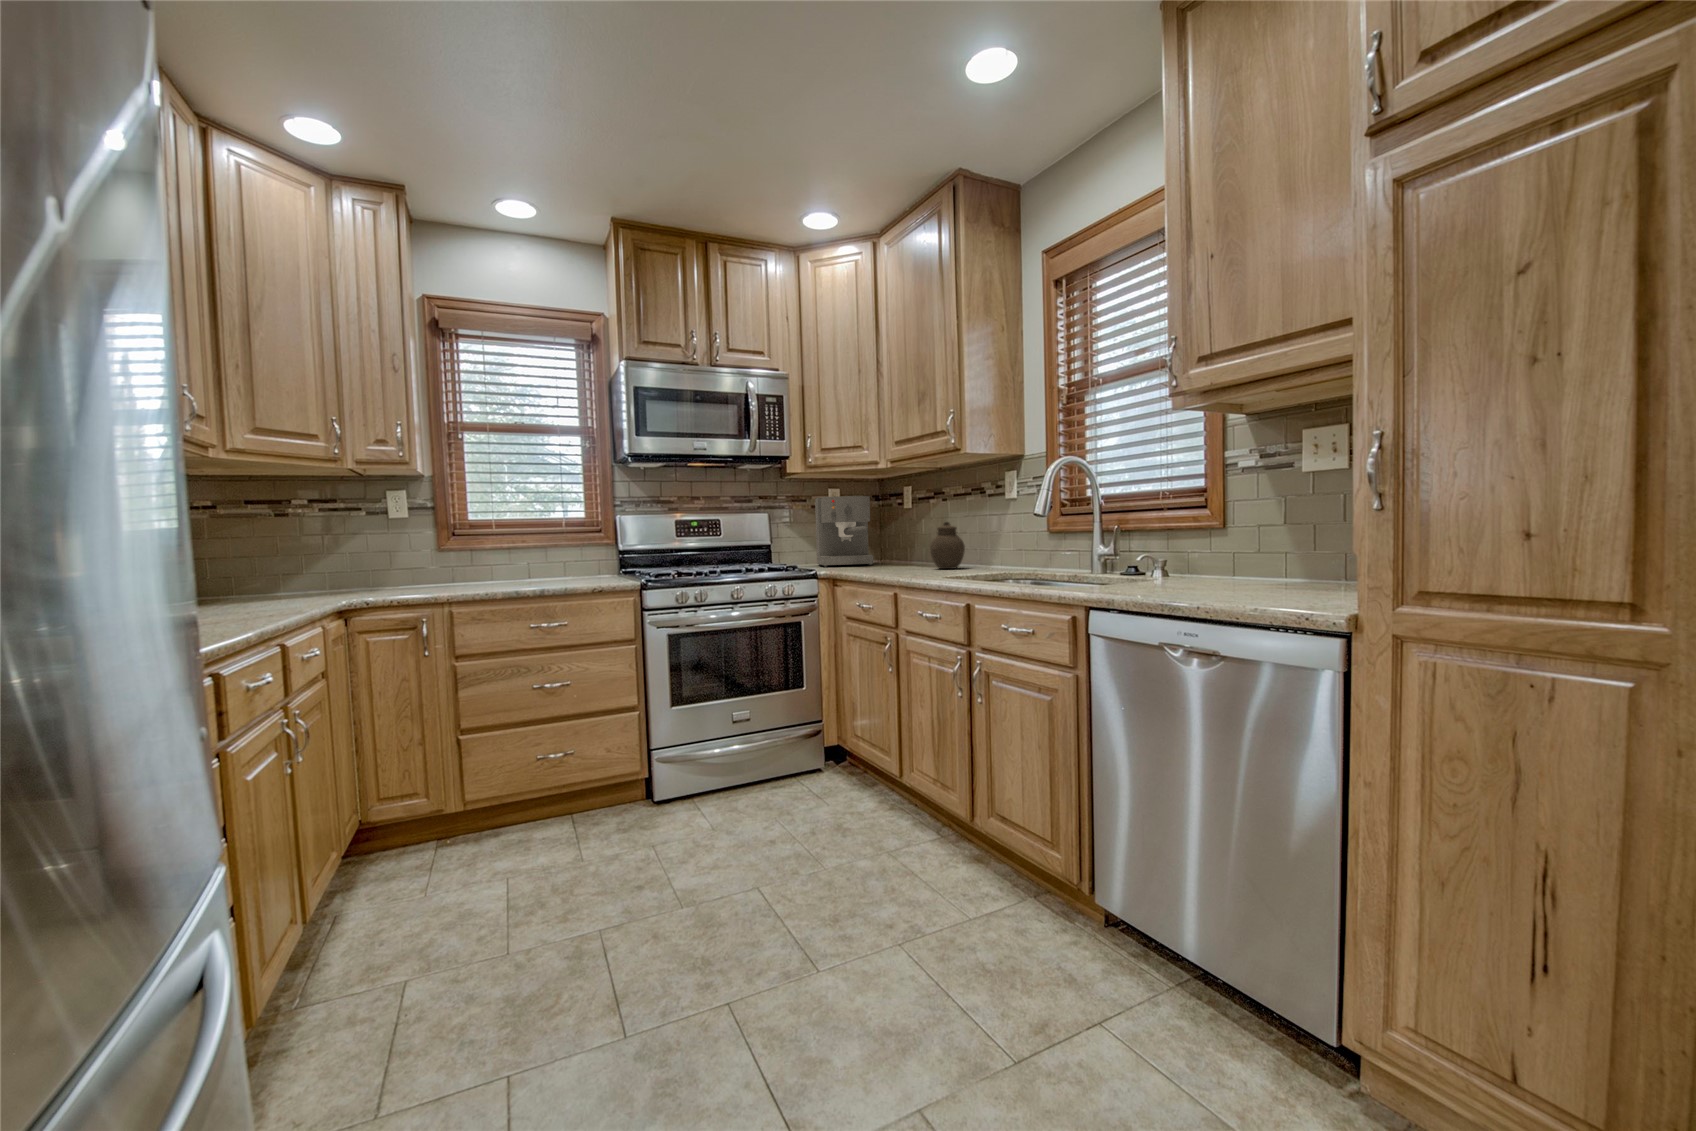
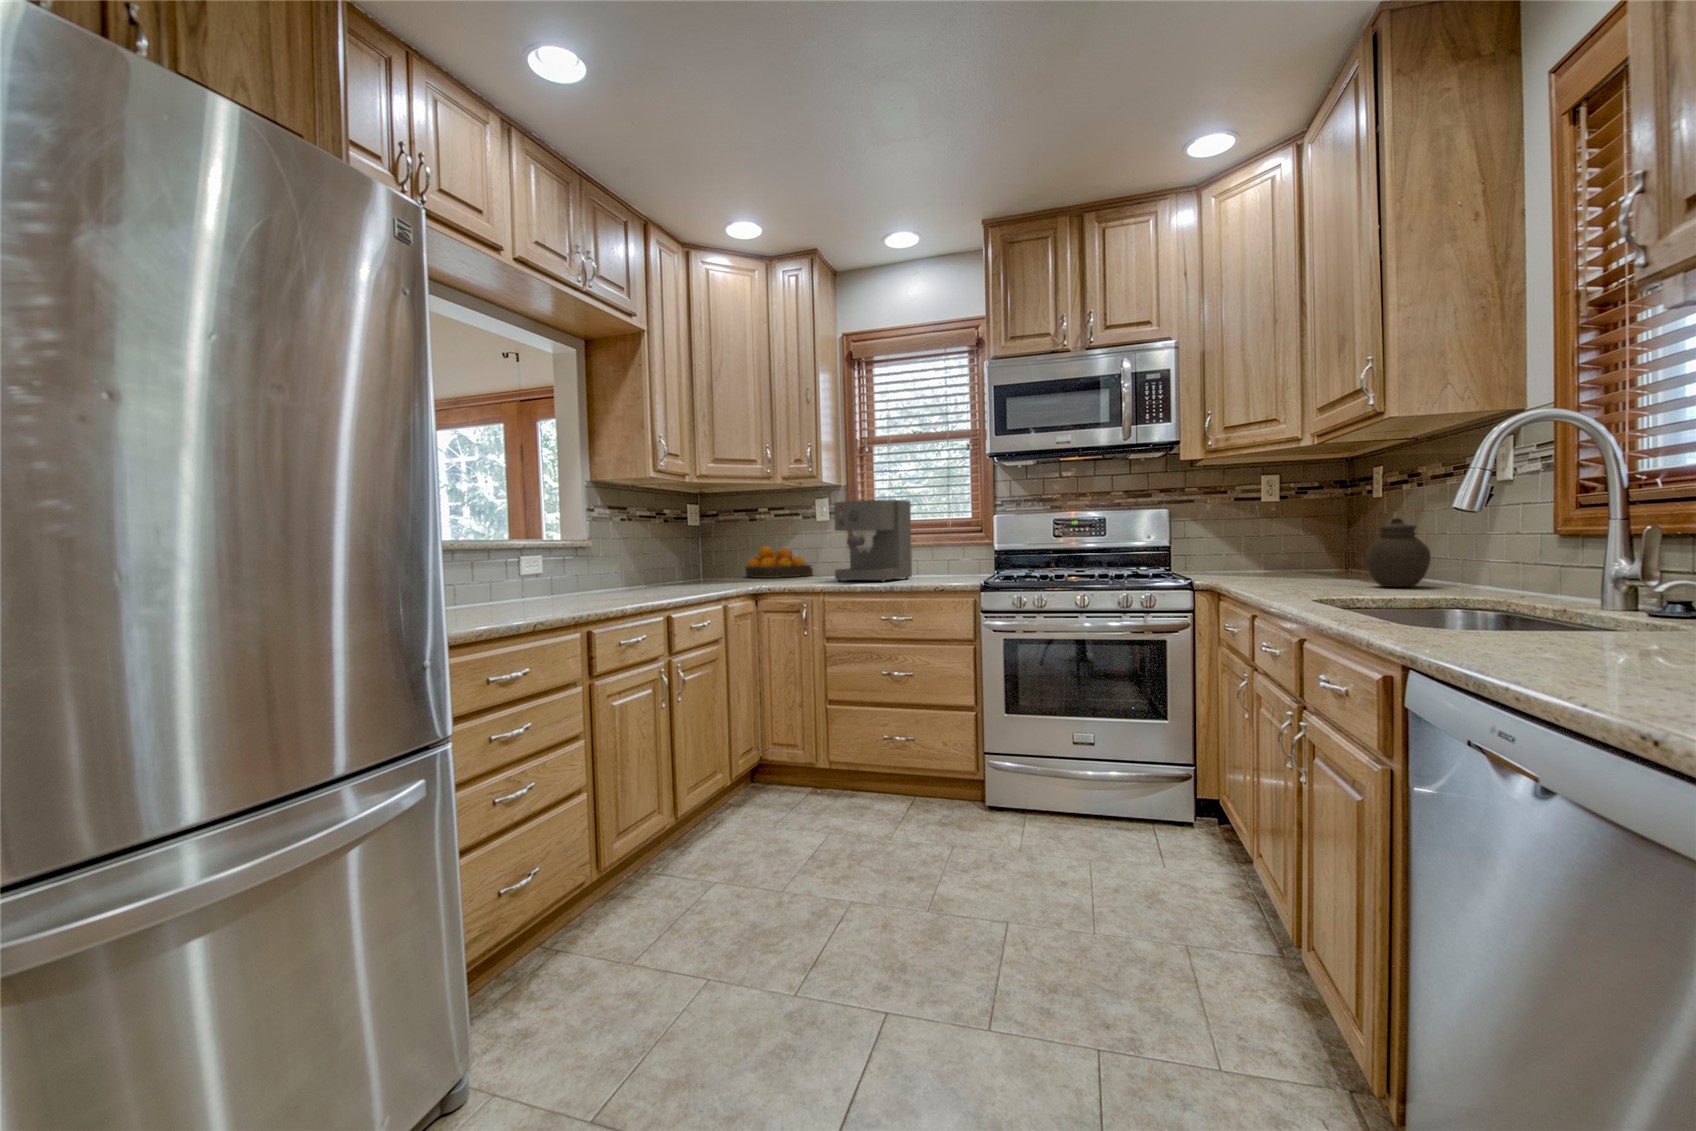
coffee maker: present [815,496,873,567] -> present [834,500,912,582]
fruit bowl: none [272,550,381,593] -> present [745,546,813,578]

